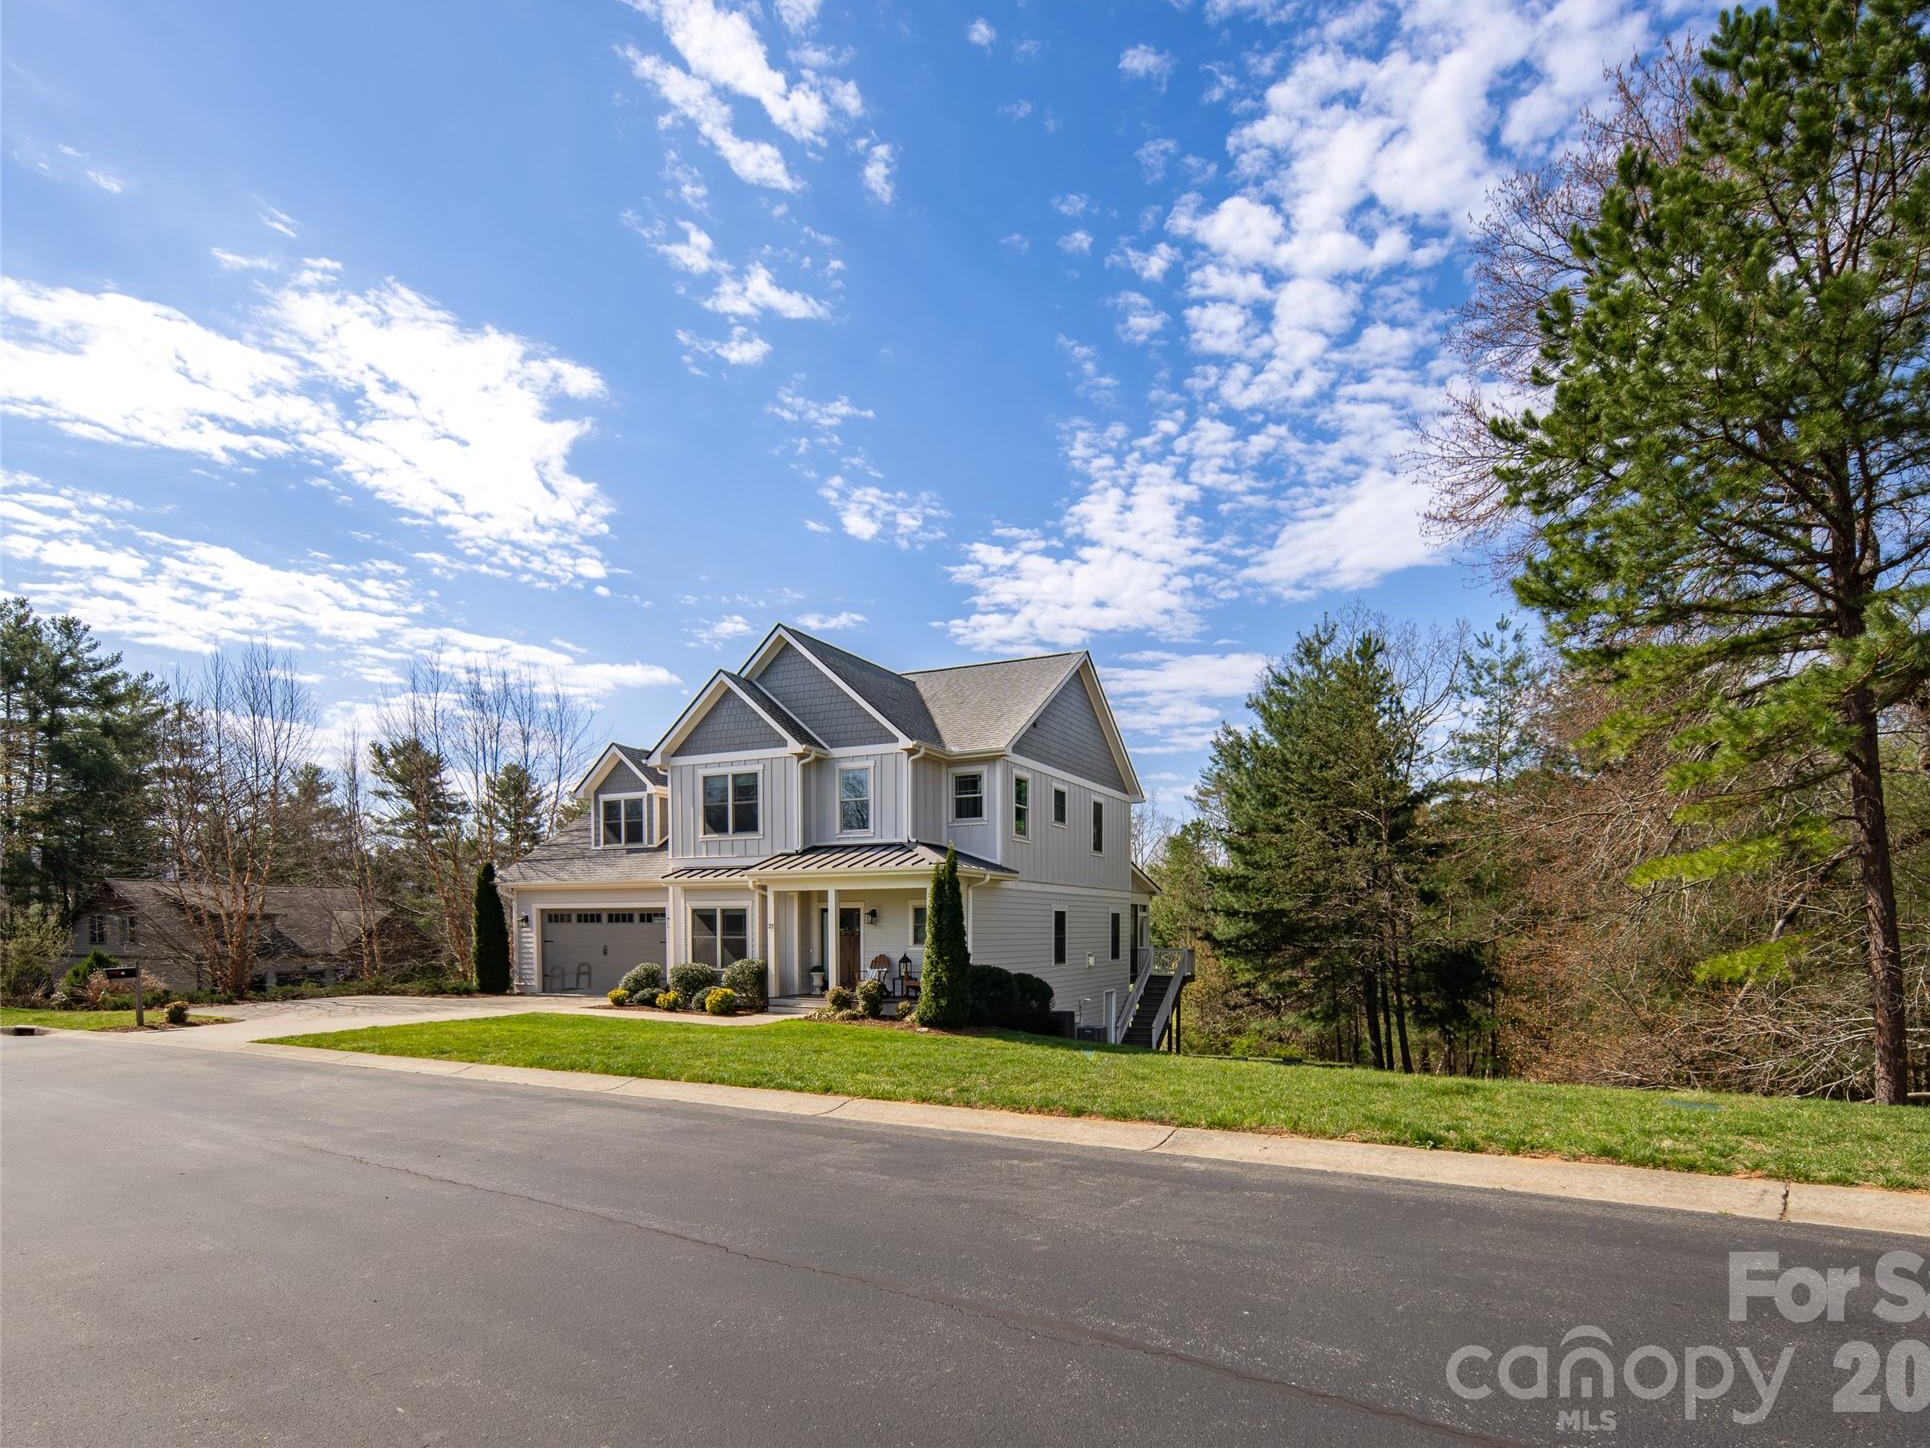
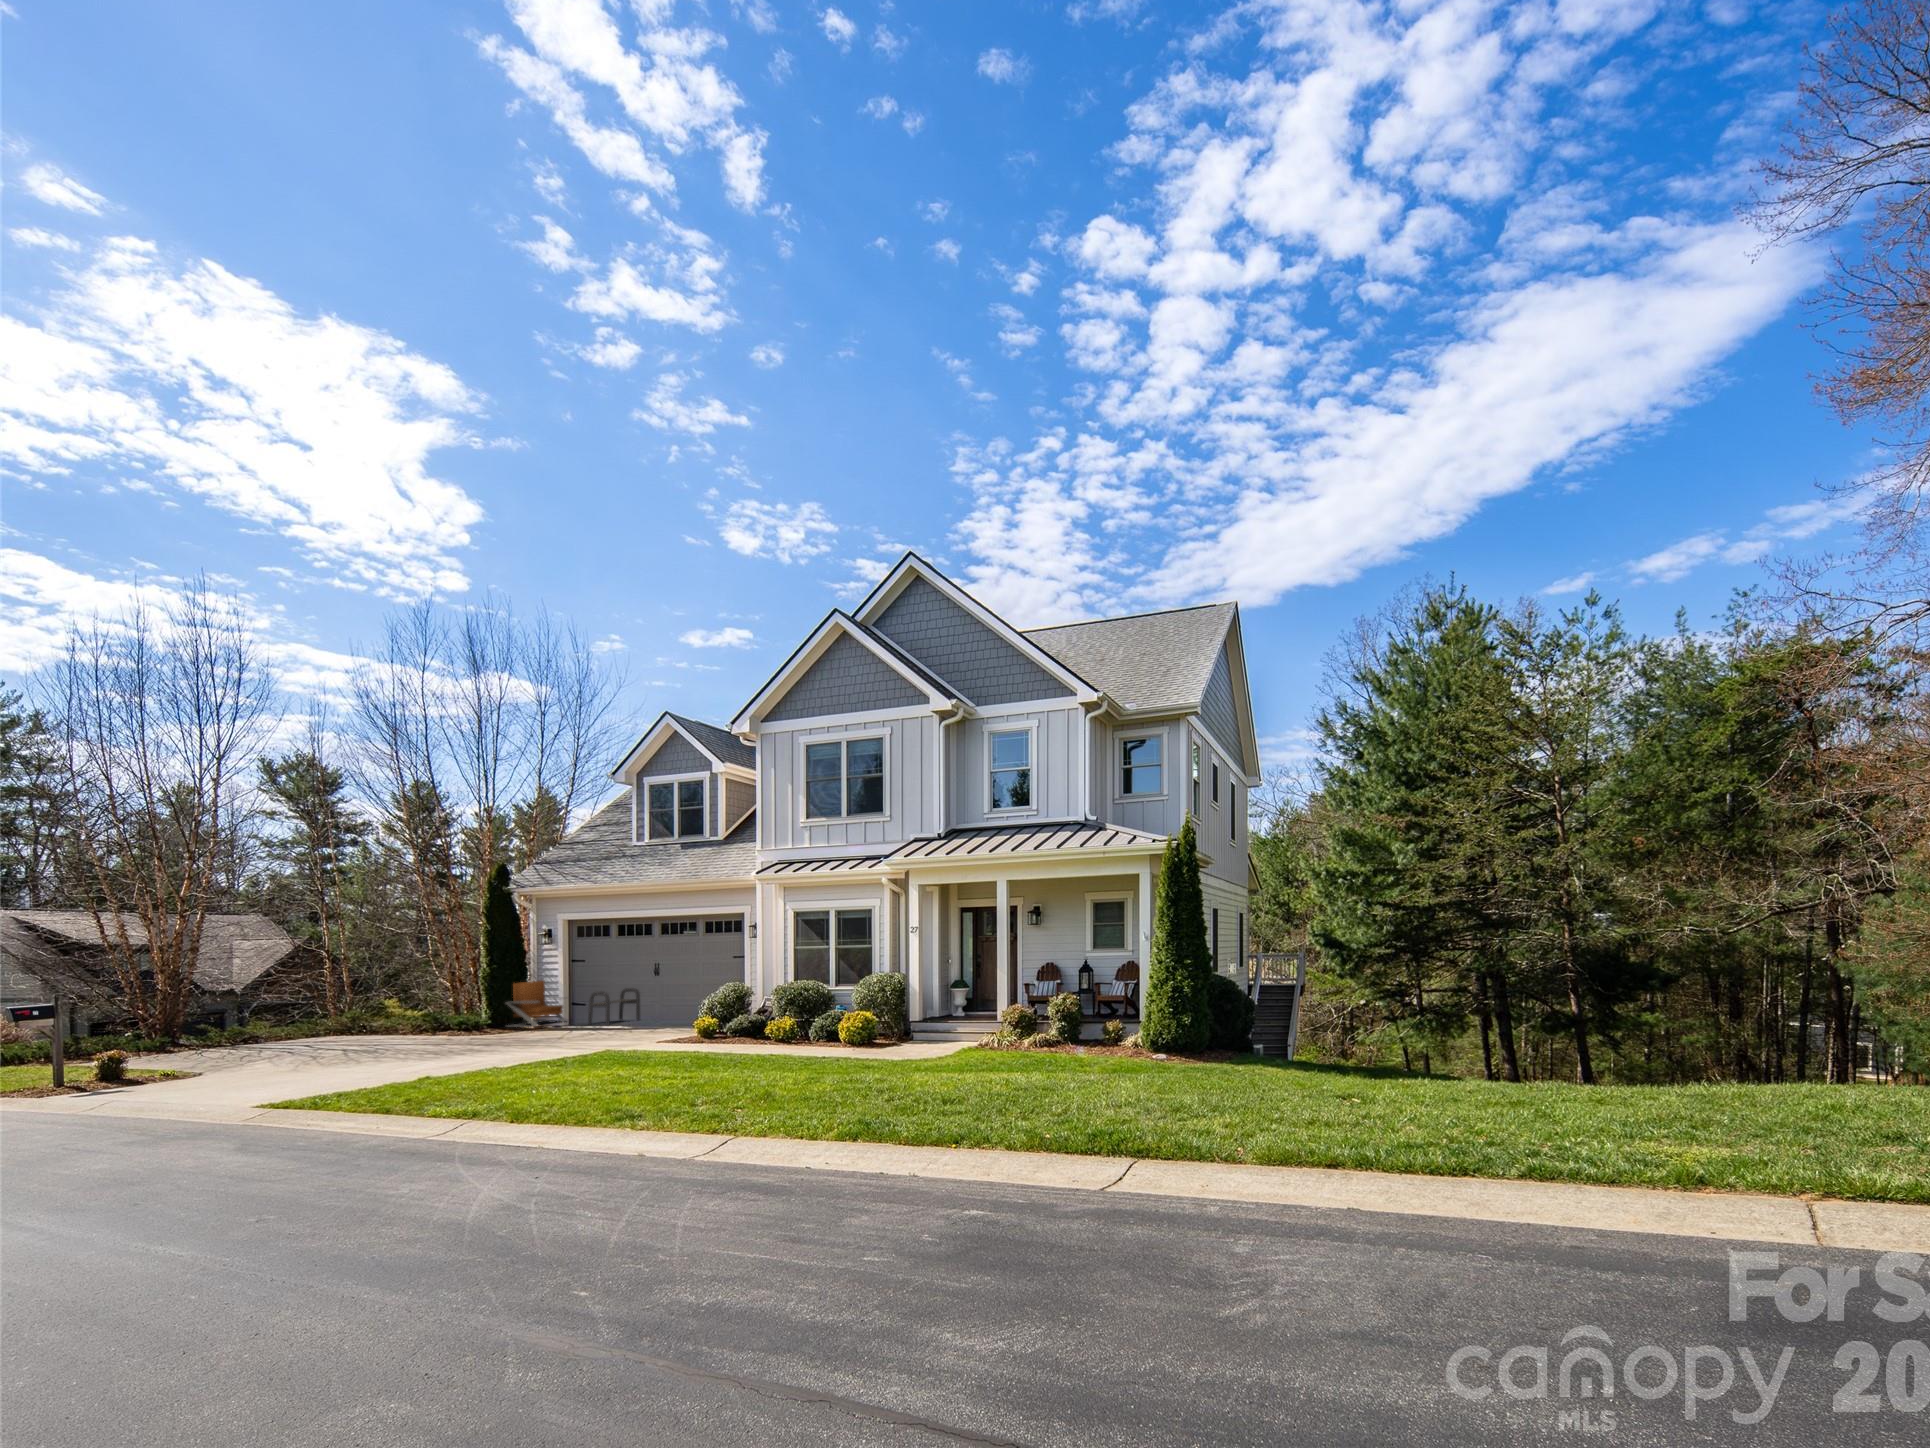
lounge chair: none [489,955,540,991] -> present [506,980,567,1027]

